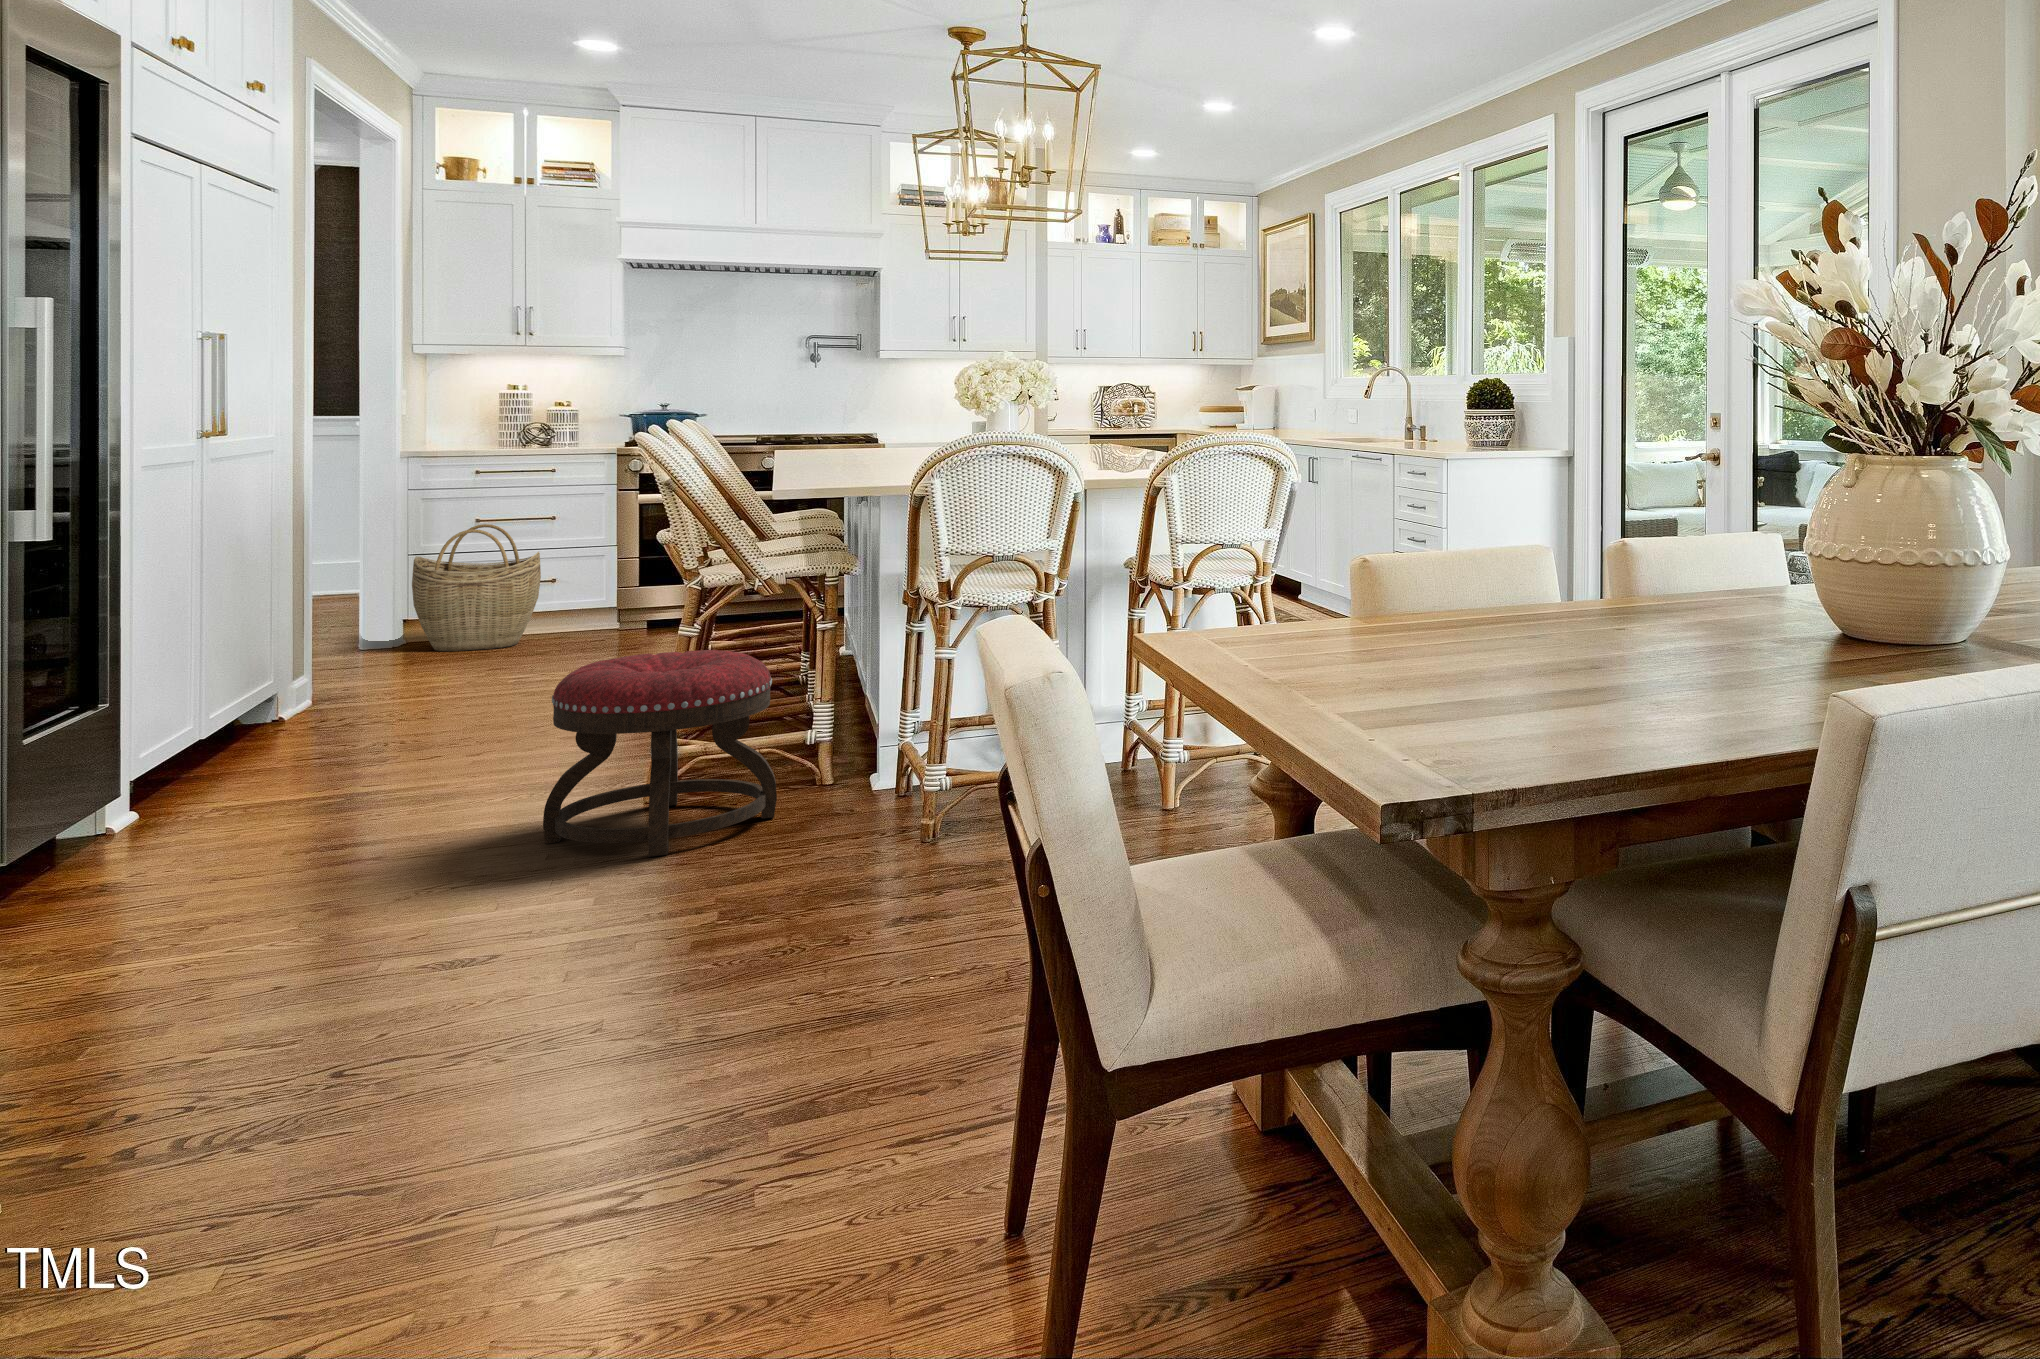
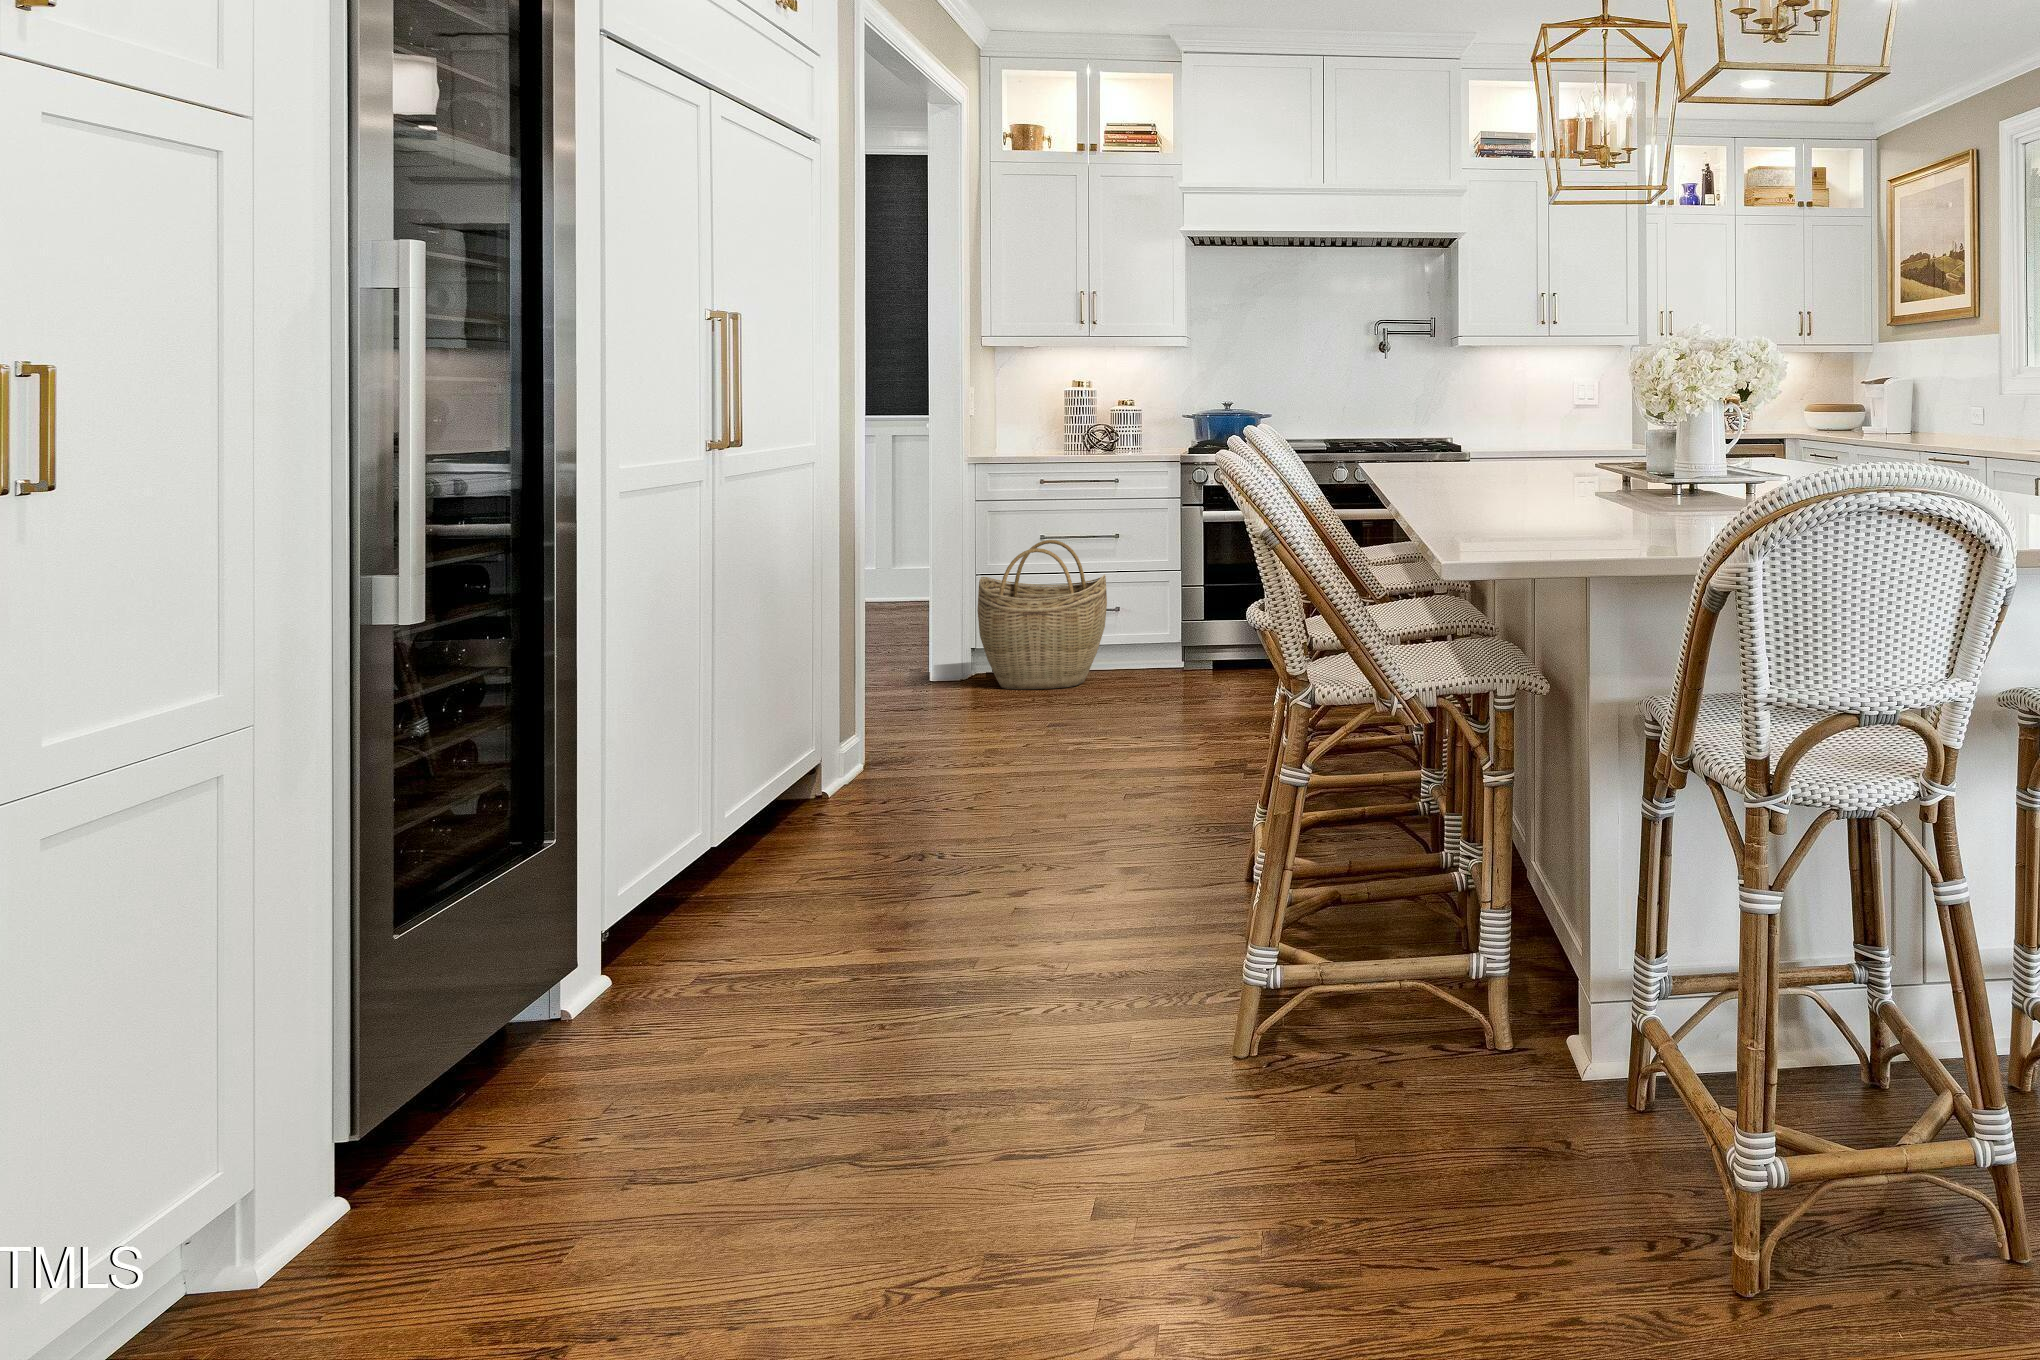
ottoman: present [543,650,777,857] -> none [1094,835,1459,1277]

